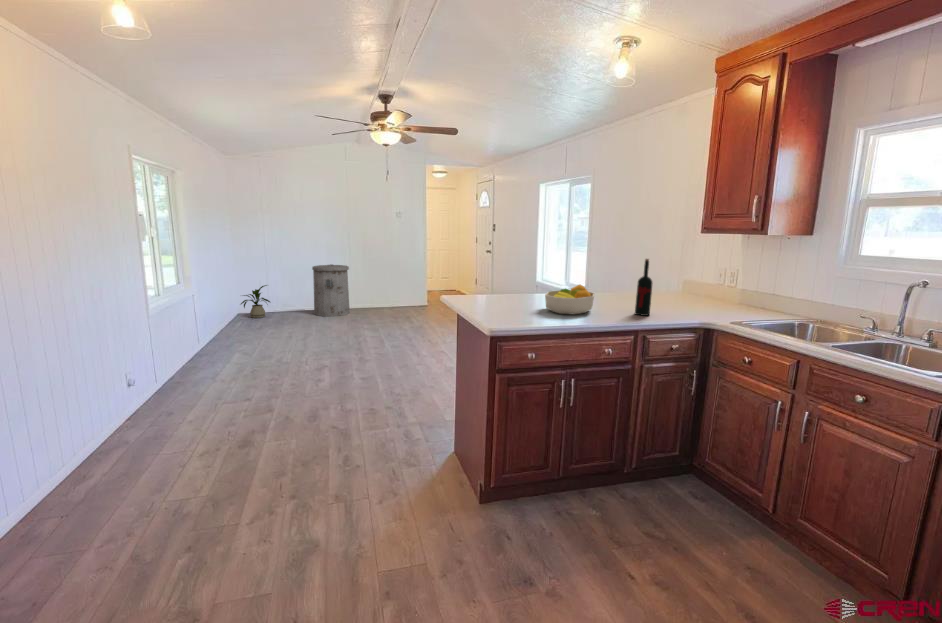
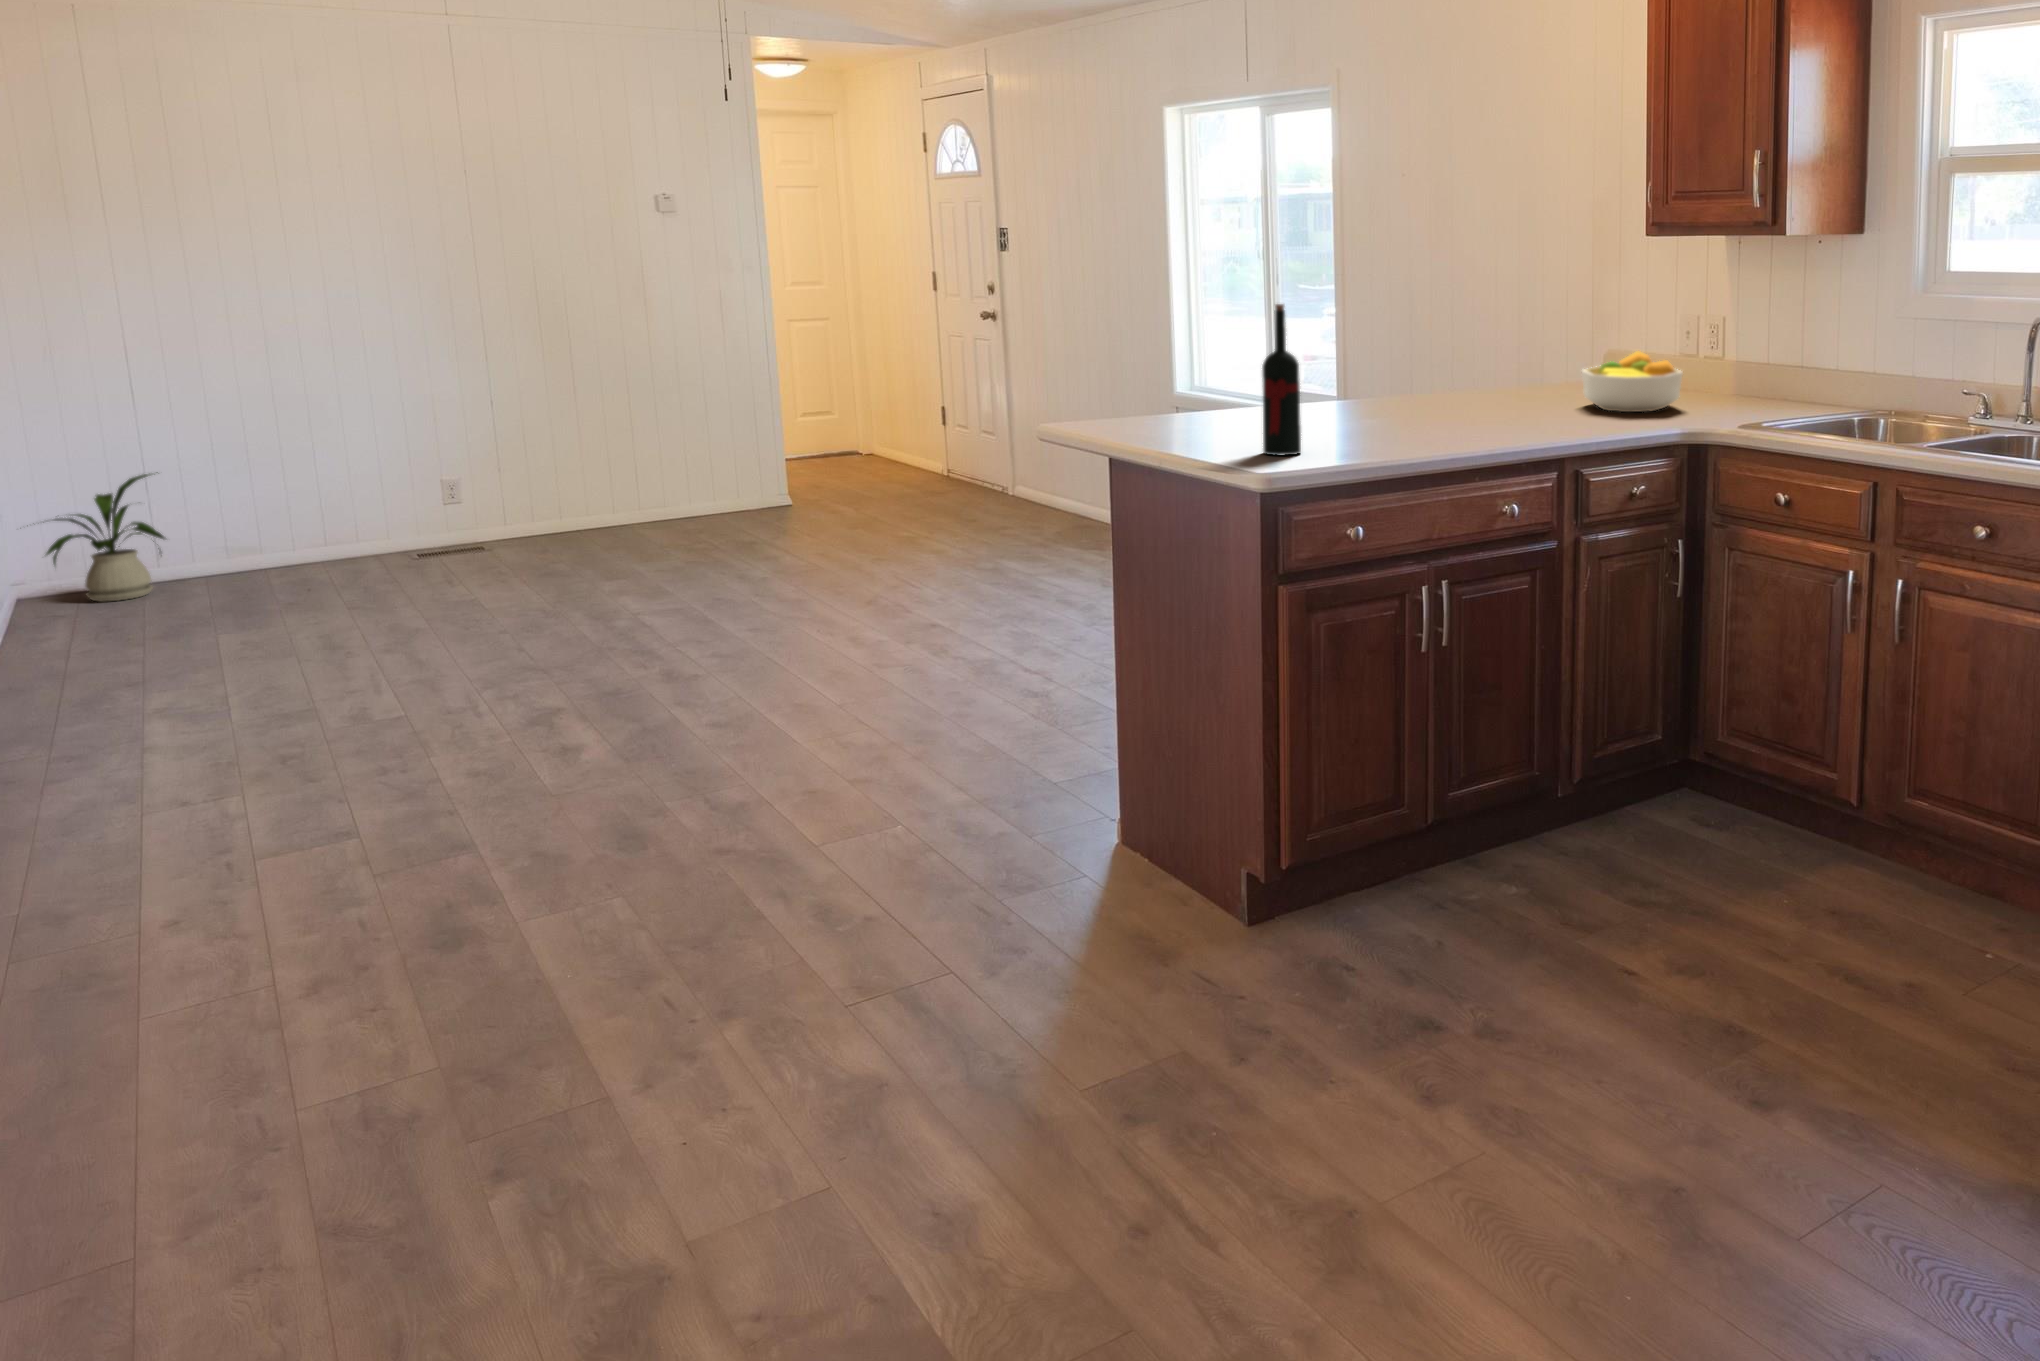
wine bottle: present [635,259,652,316] -> present [1262,304,1301,455]
trash can: present [312,264,350,316] -> none [336,383,497,569]
fruit bowl: present [545,285,595,315] -> present [1582,351,1682,412]

